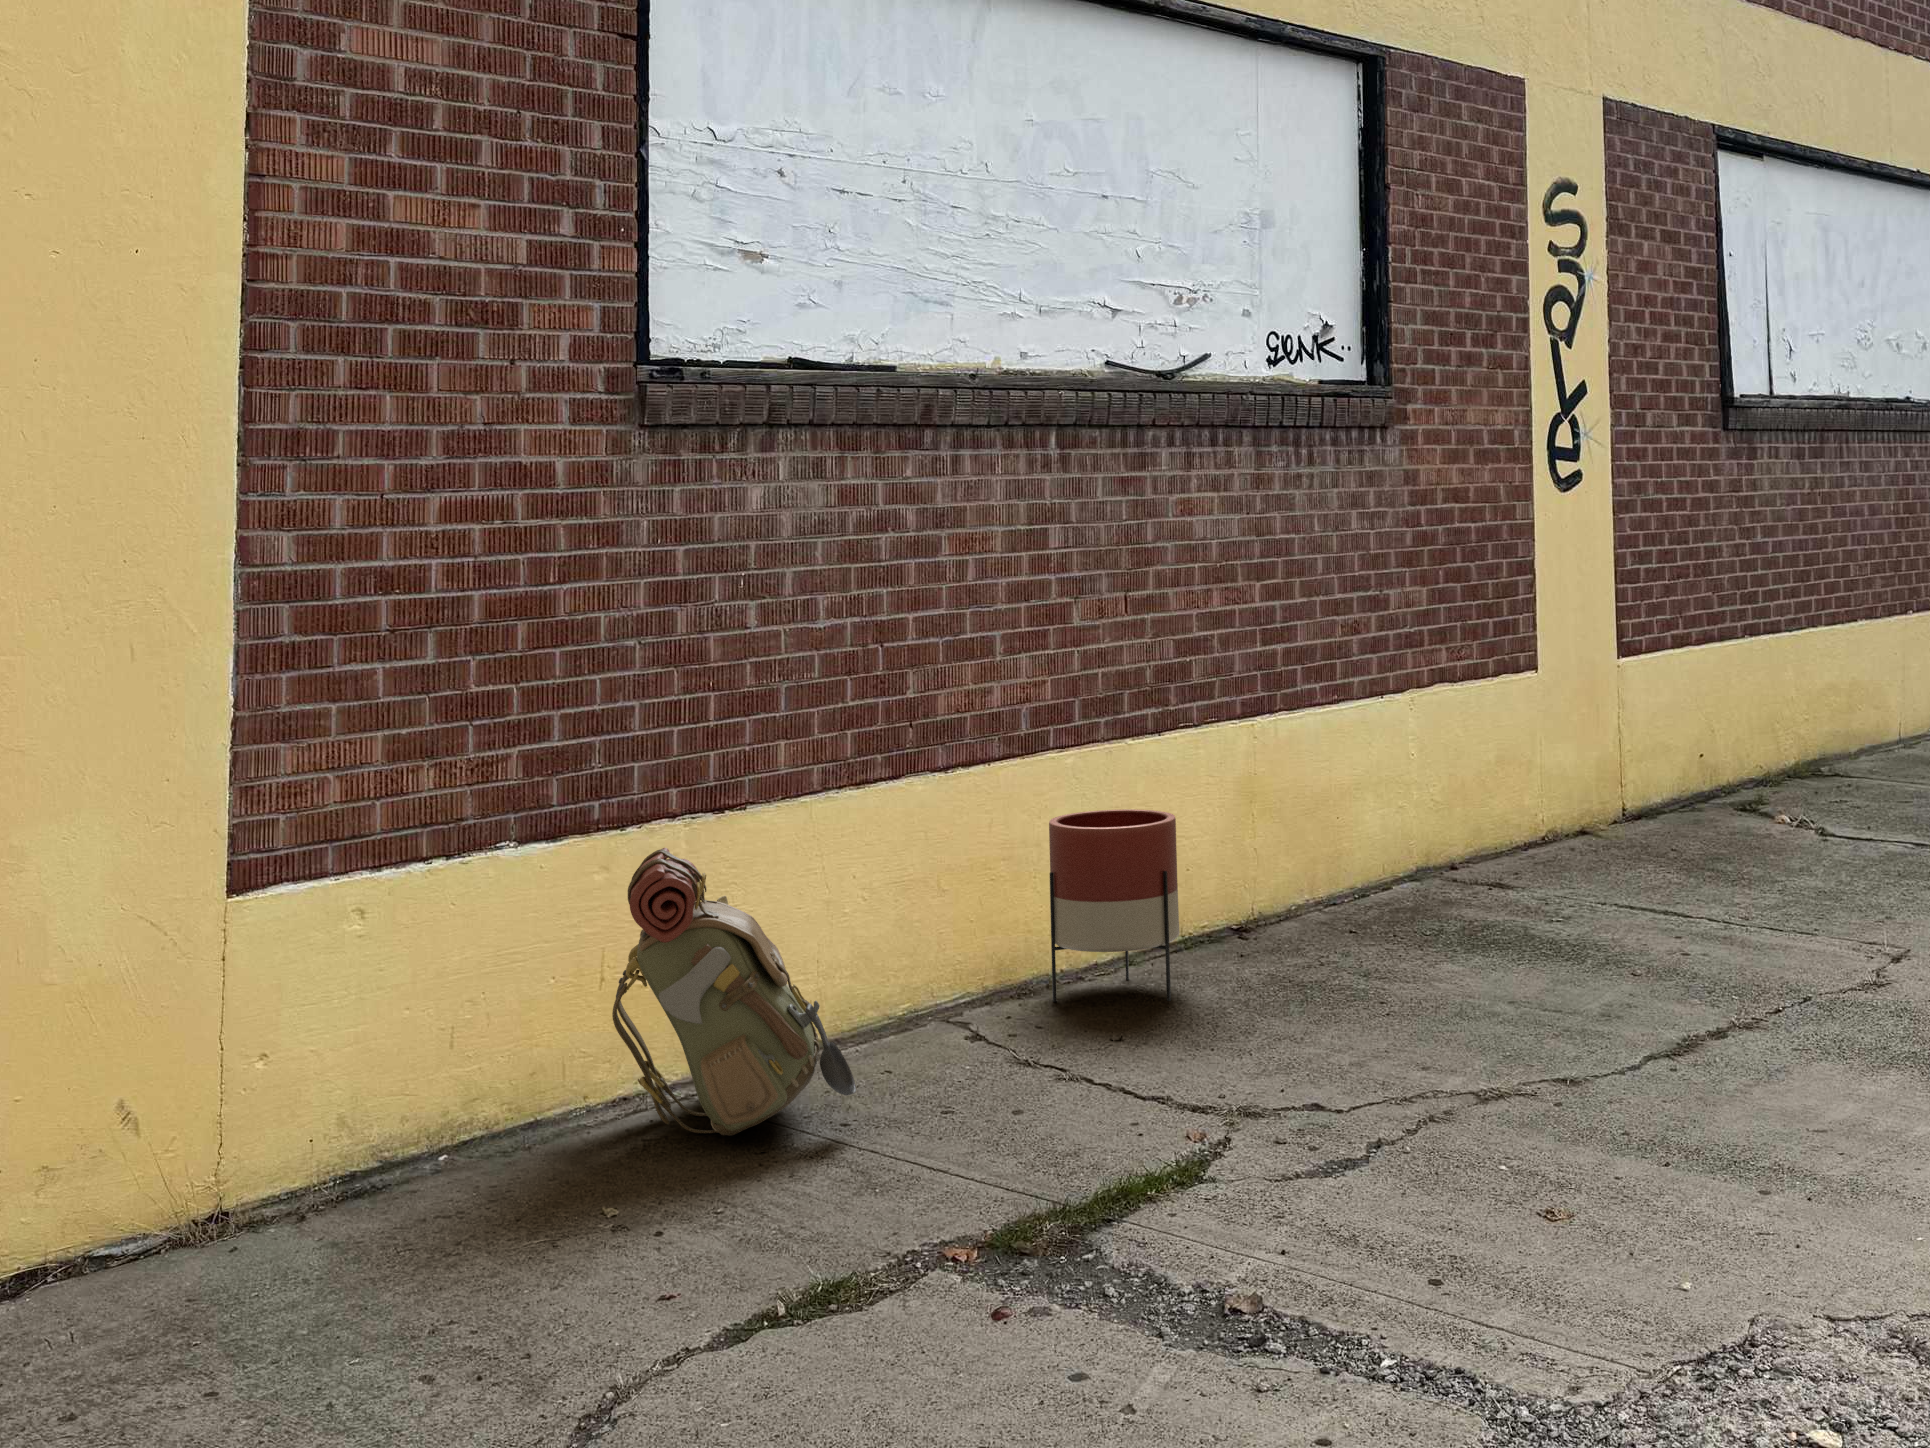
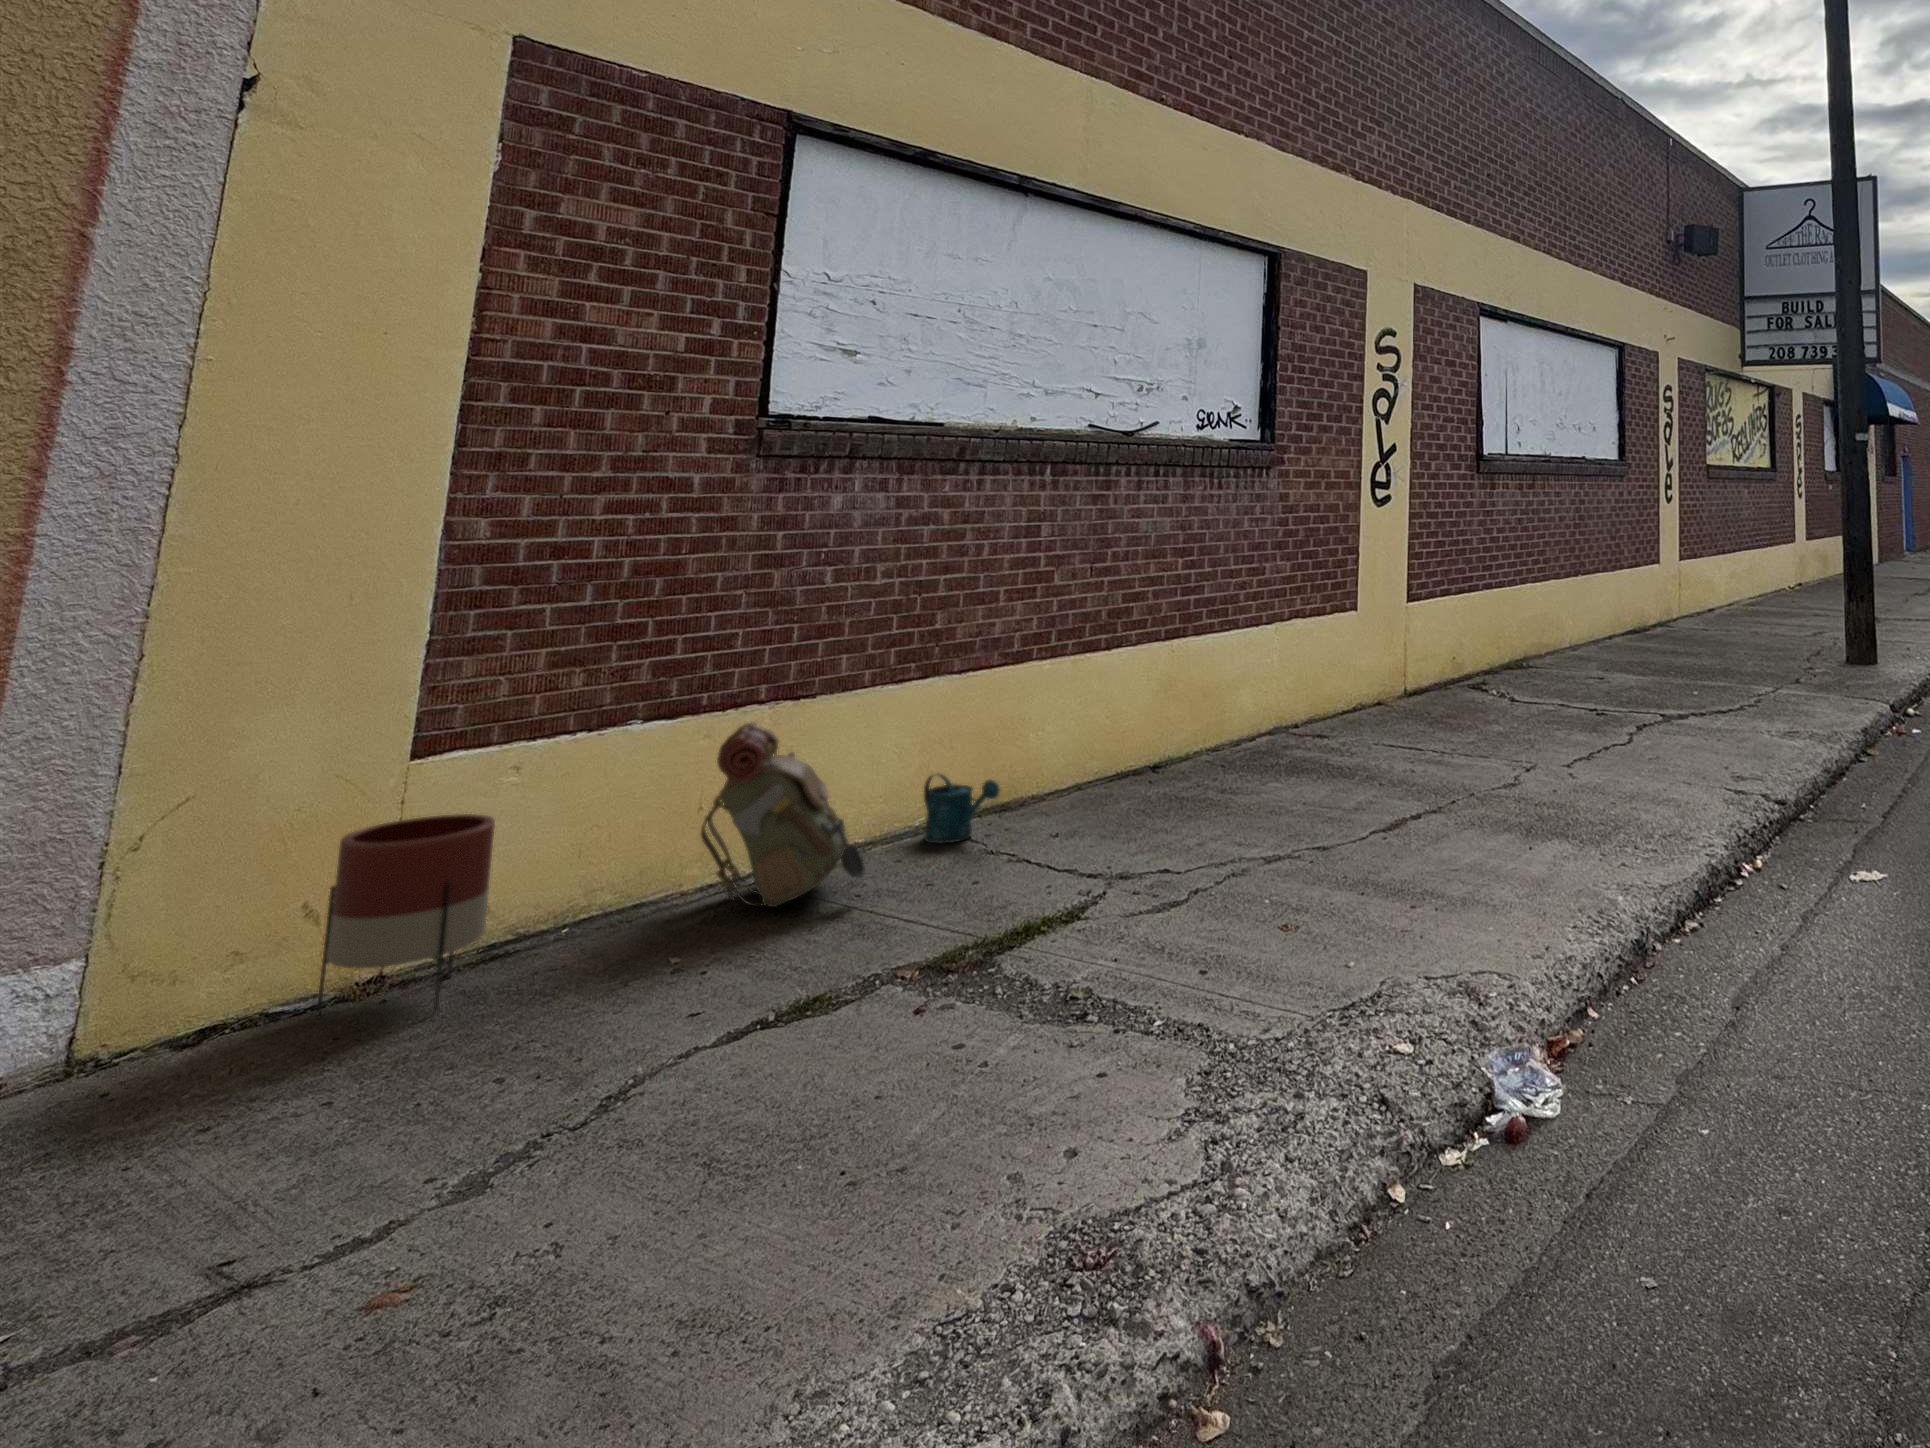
planter: present [1049,809,1180,1002] -> present [317,814,495,1015]
watering can: none [906,936,1030,1047] -> present [924,774,999,843]

